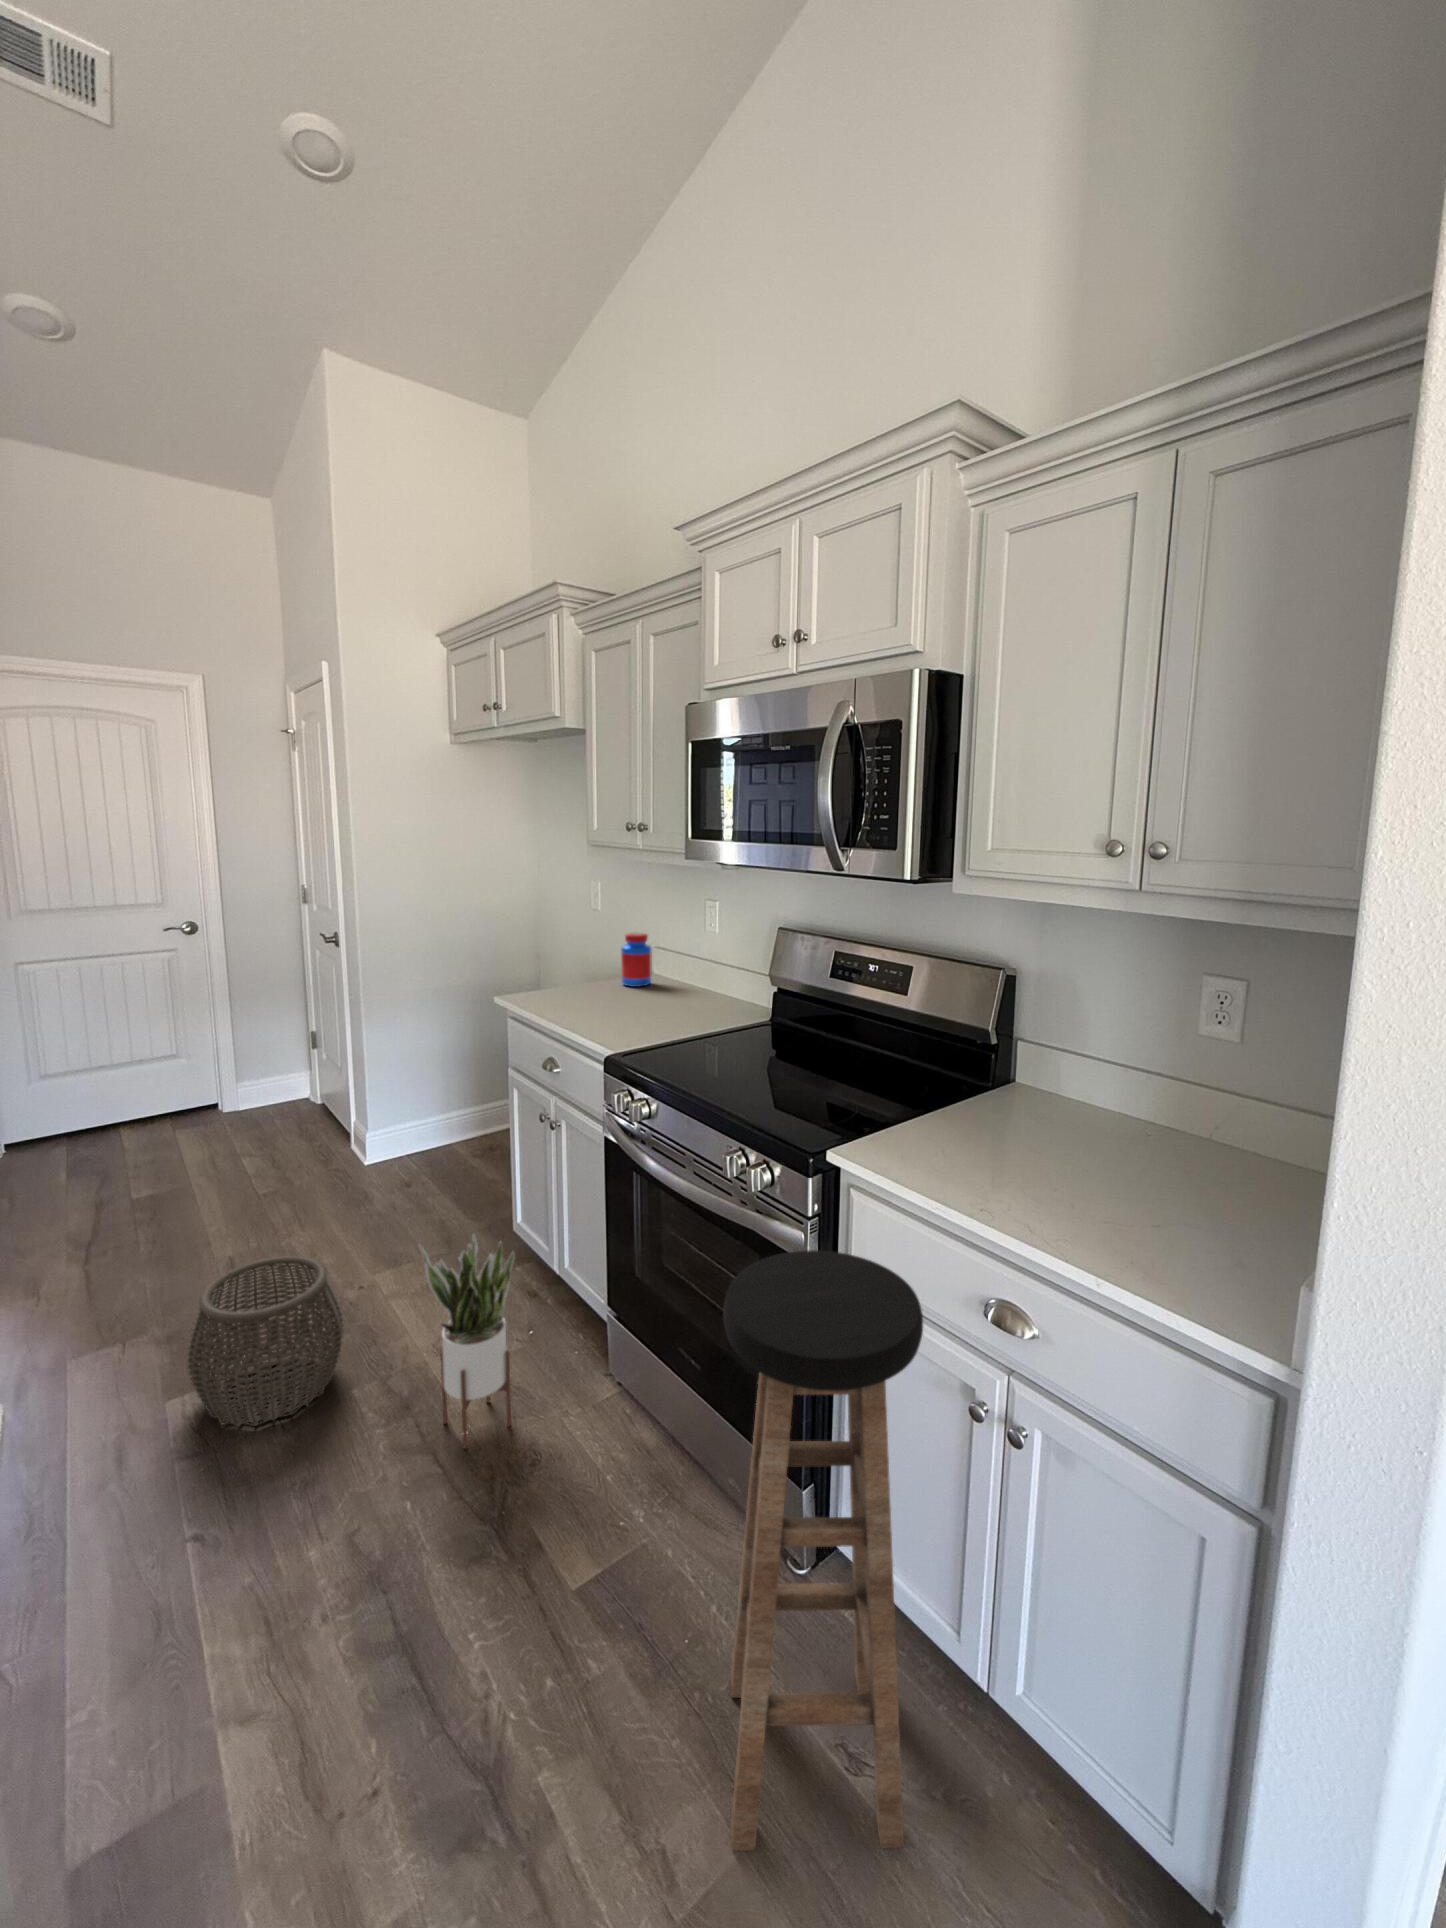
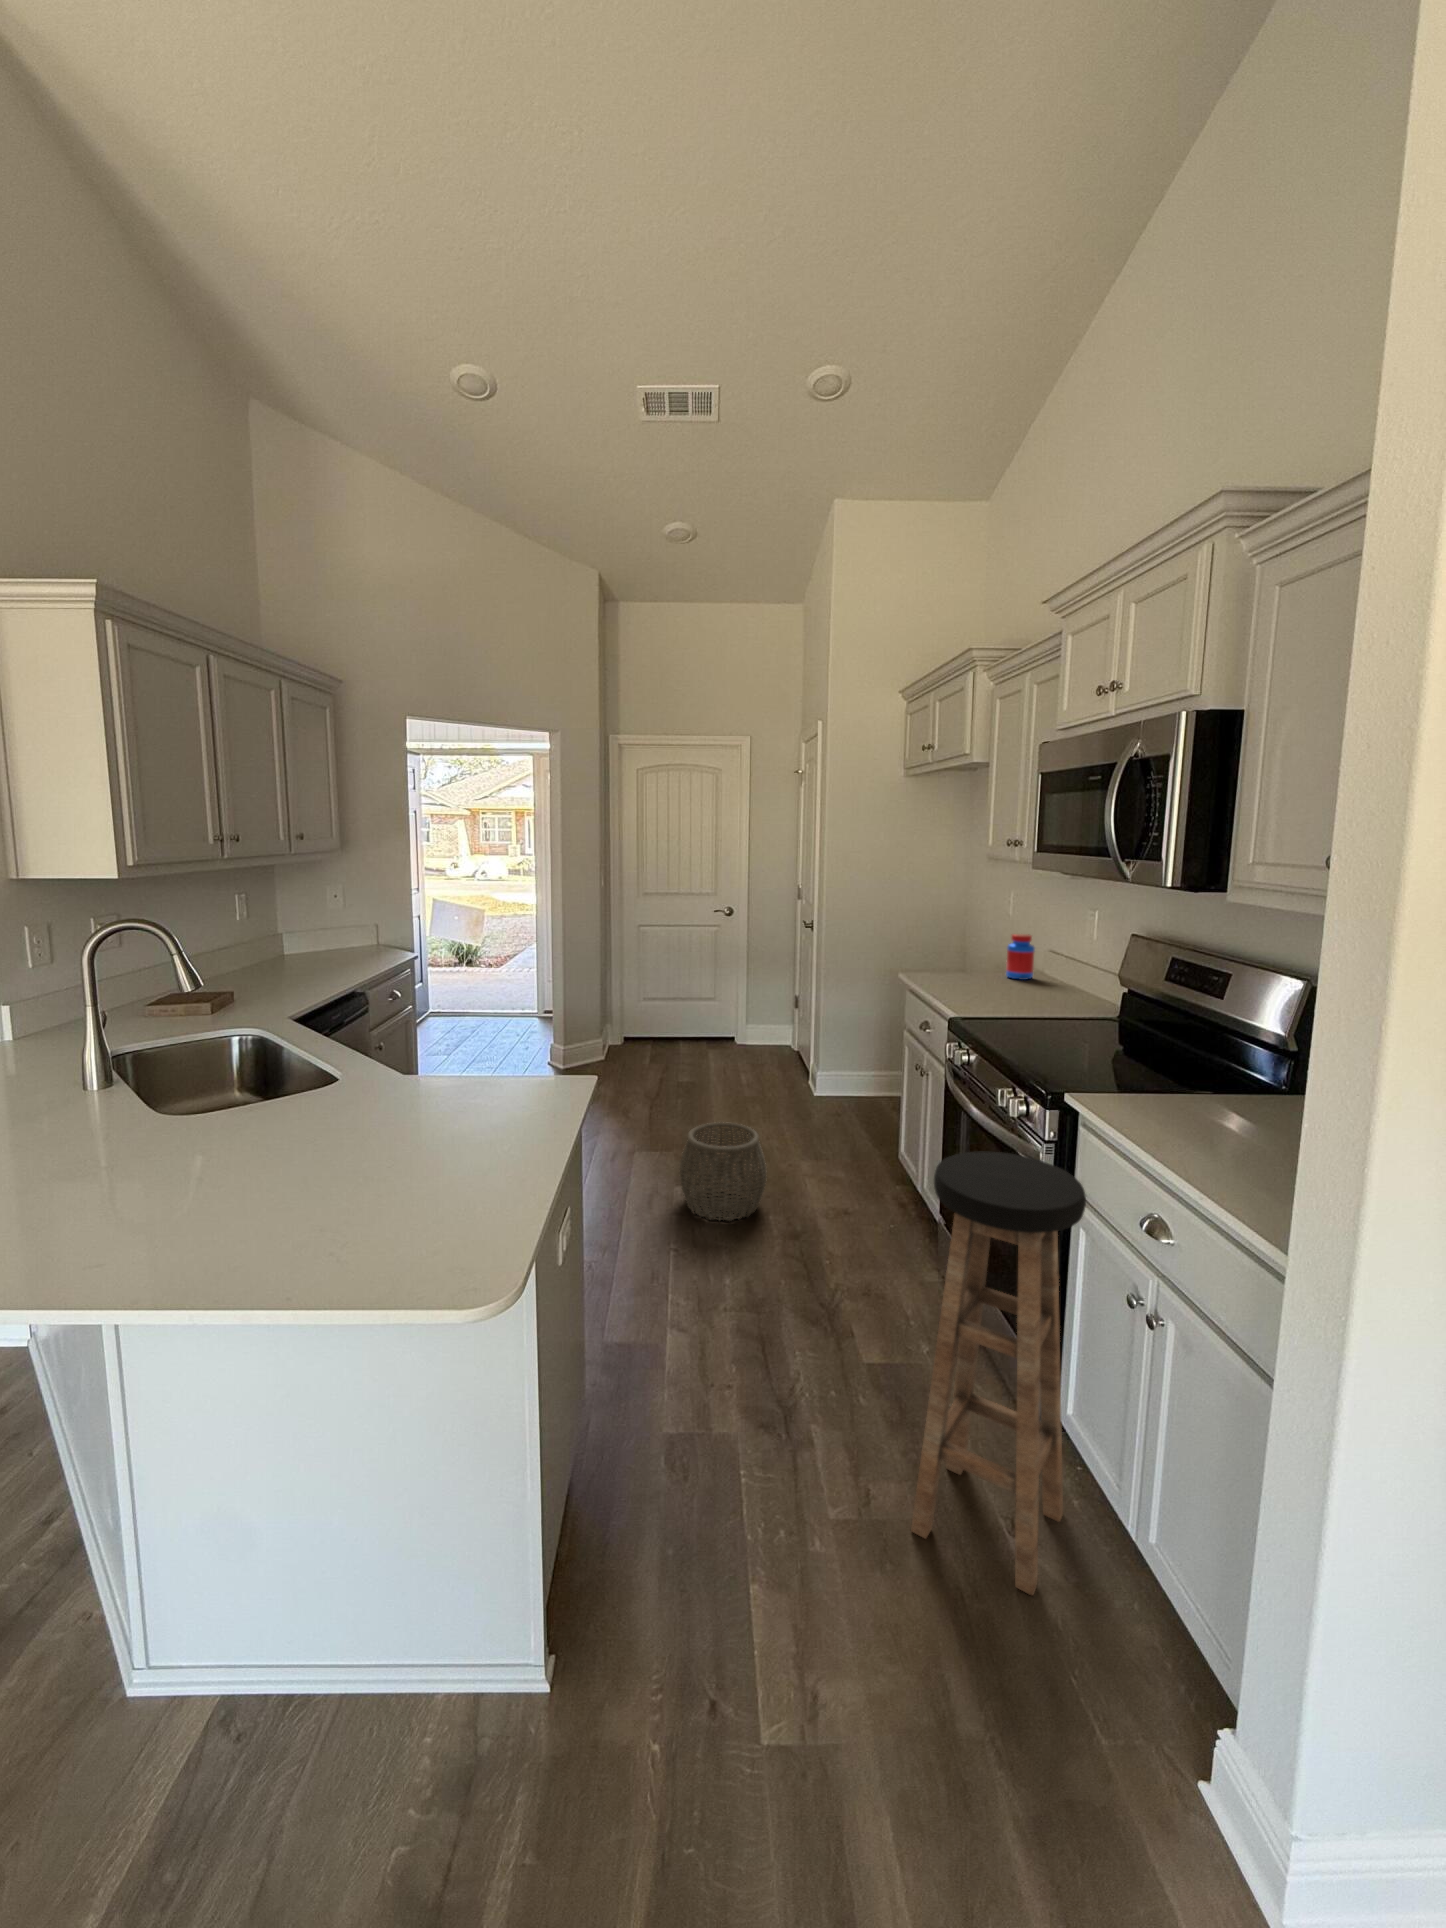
potted plant: present [418,1234,515,1449] -> none [805,1124,870,1275]

